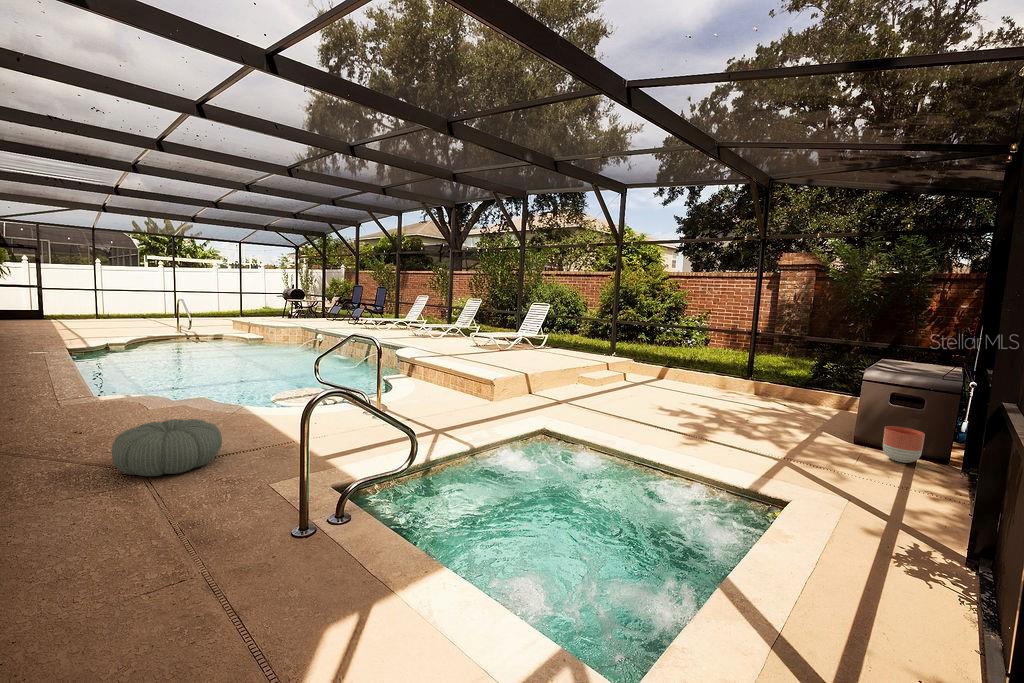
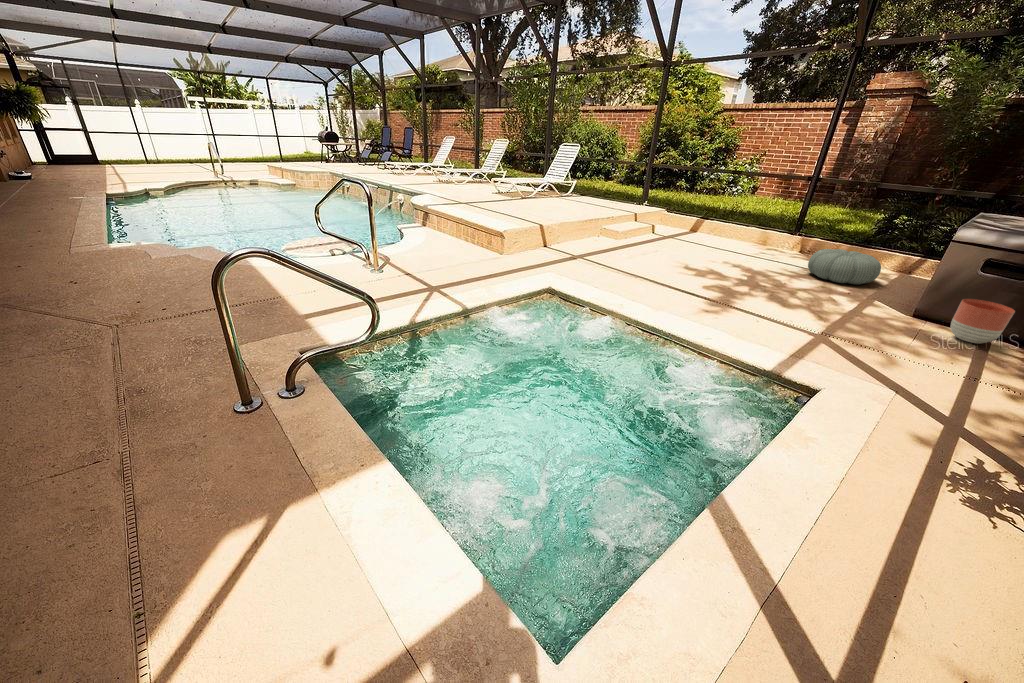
pouf: present [112,419,222,476] -> present [808,249,881,284]

